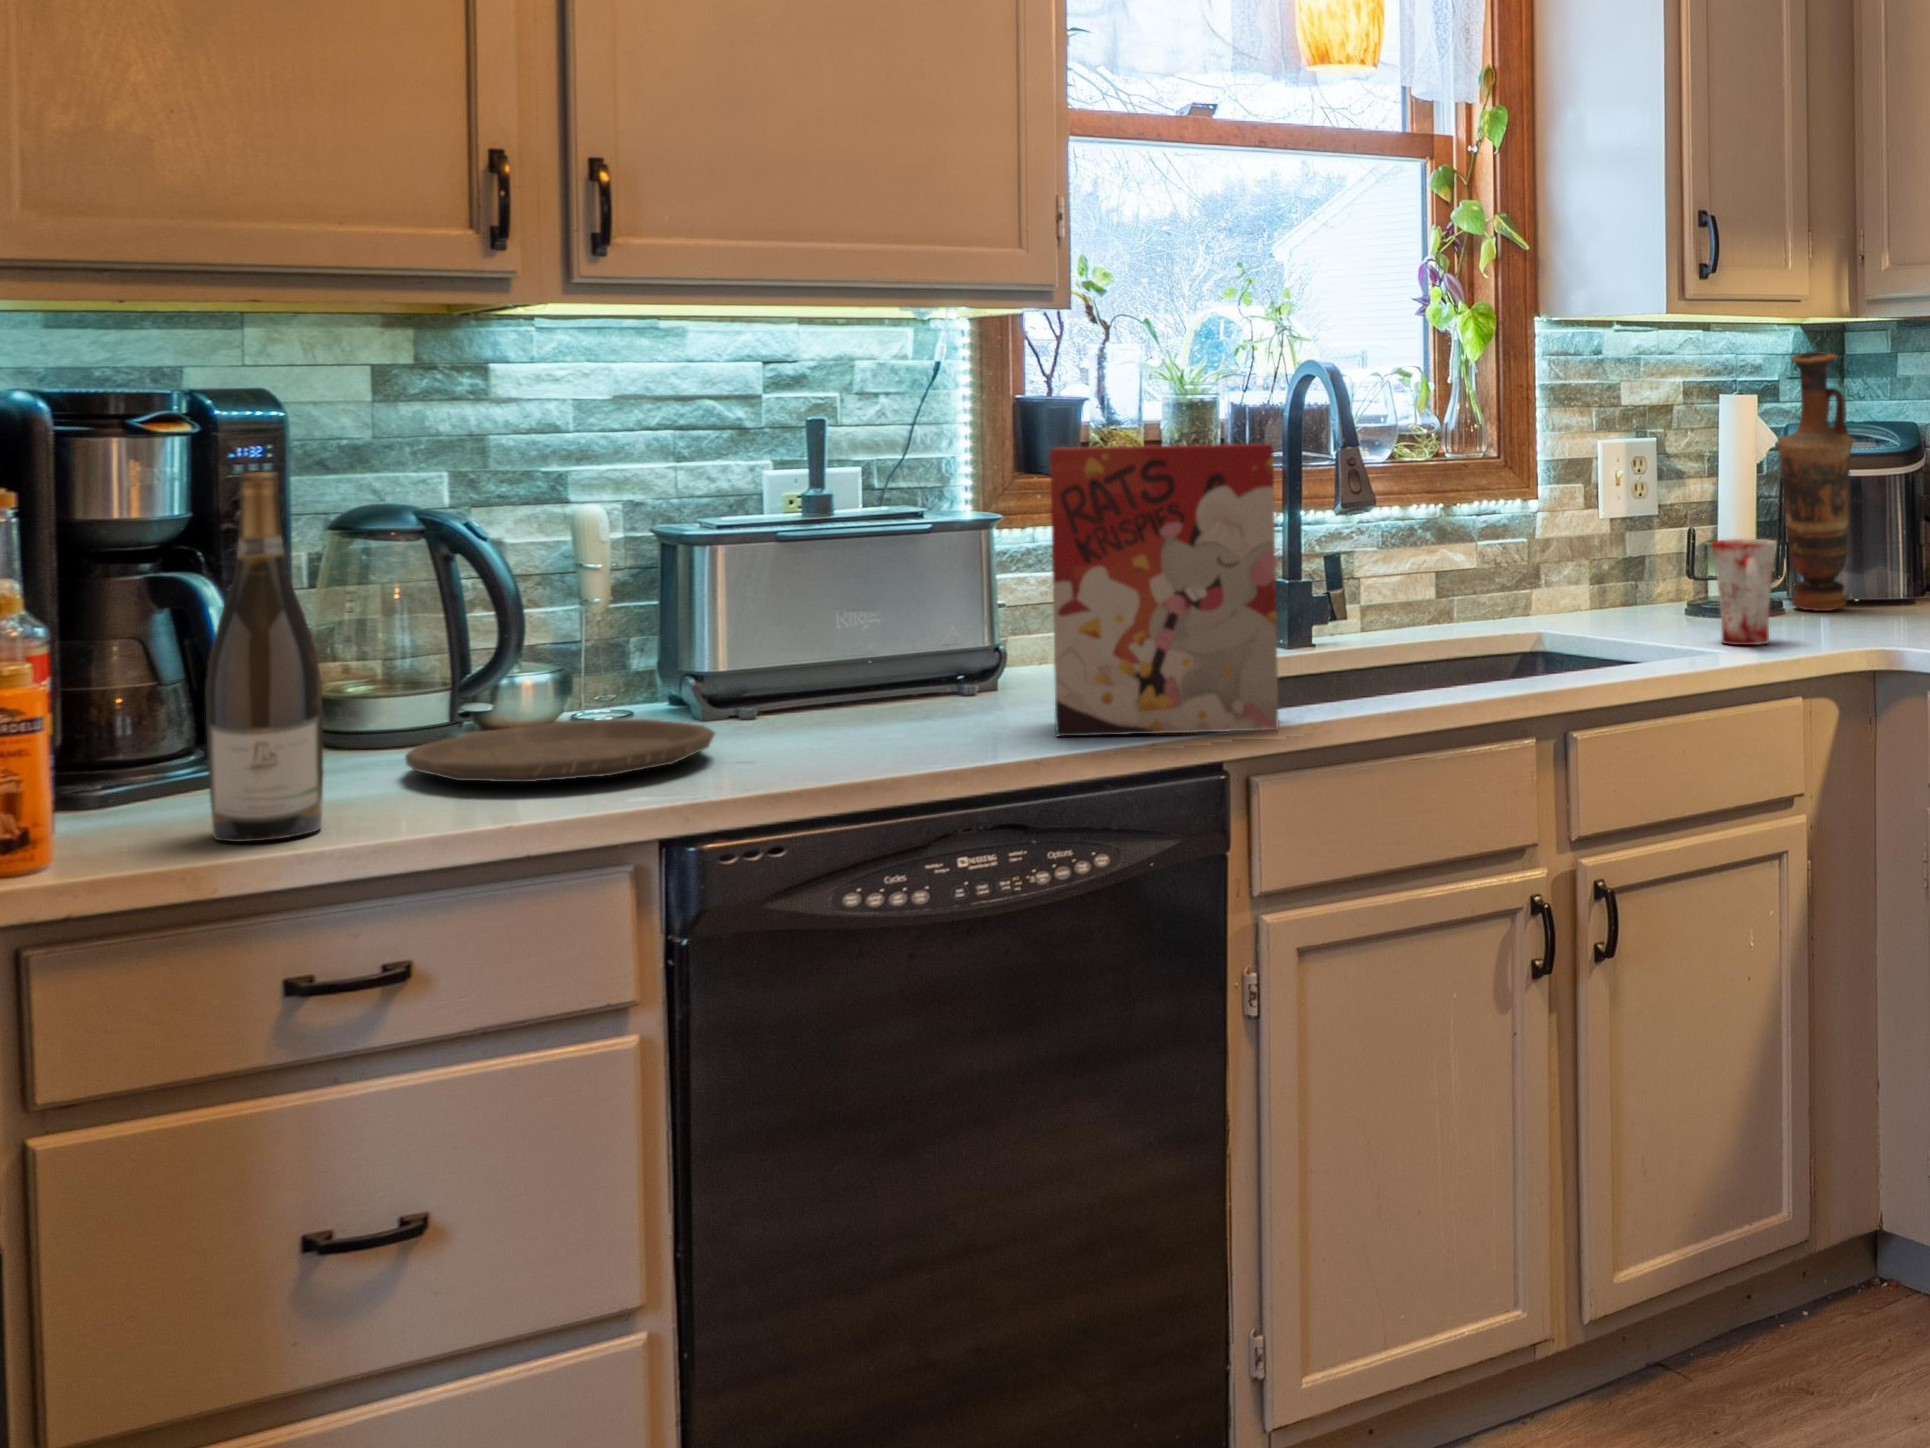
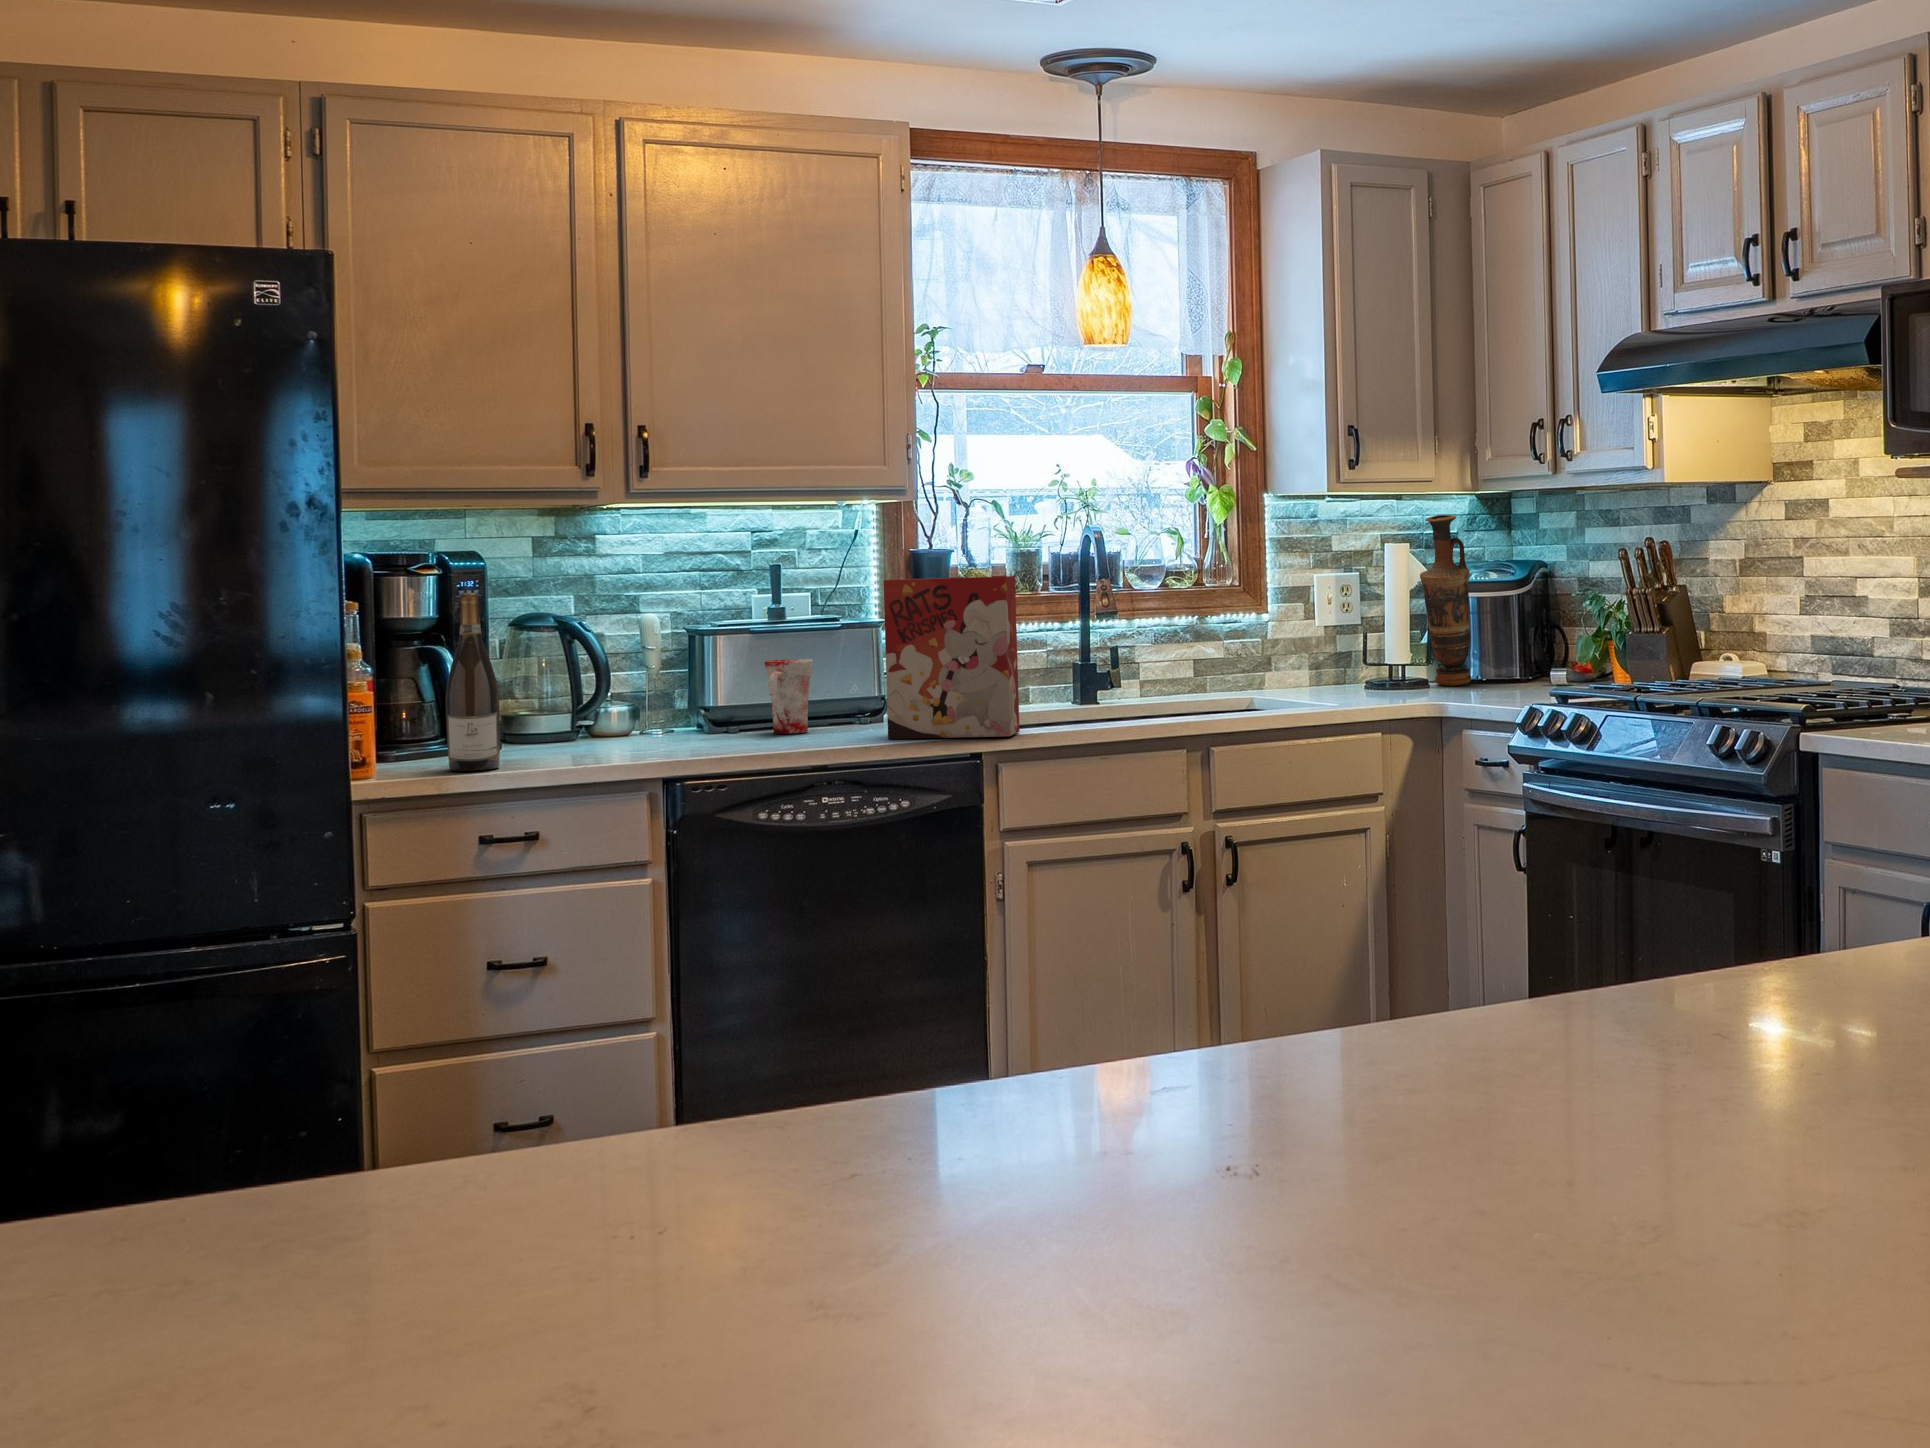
mug: present [1711,539,1777,645] -> present [764,659,813,734]
plate: present [405,719,715,782] -> none [544,728,703,752]

